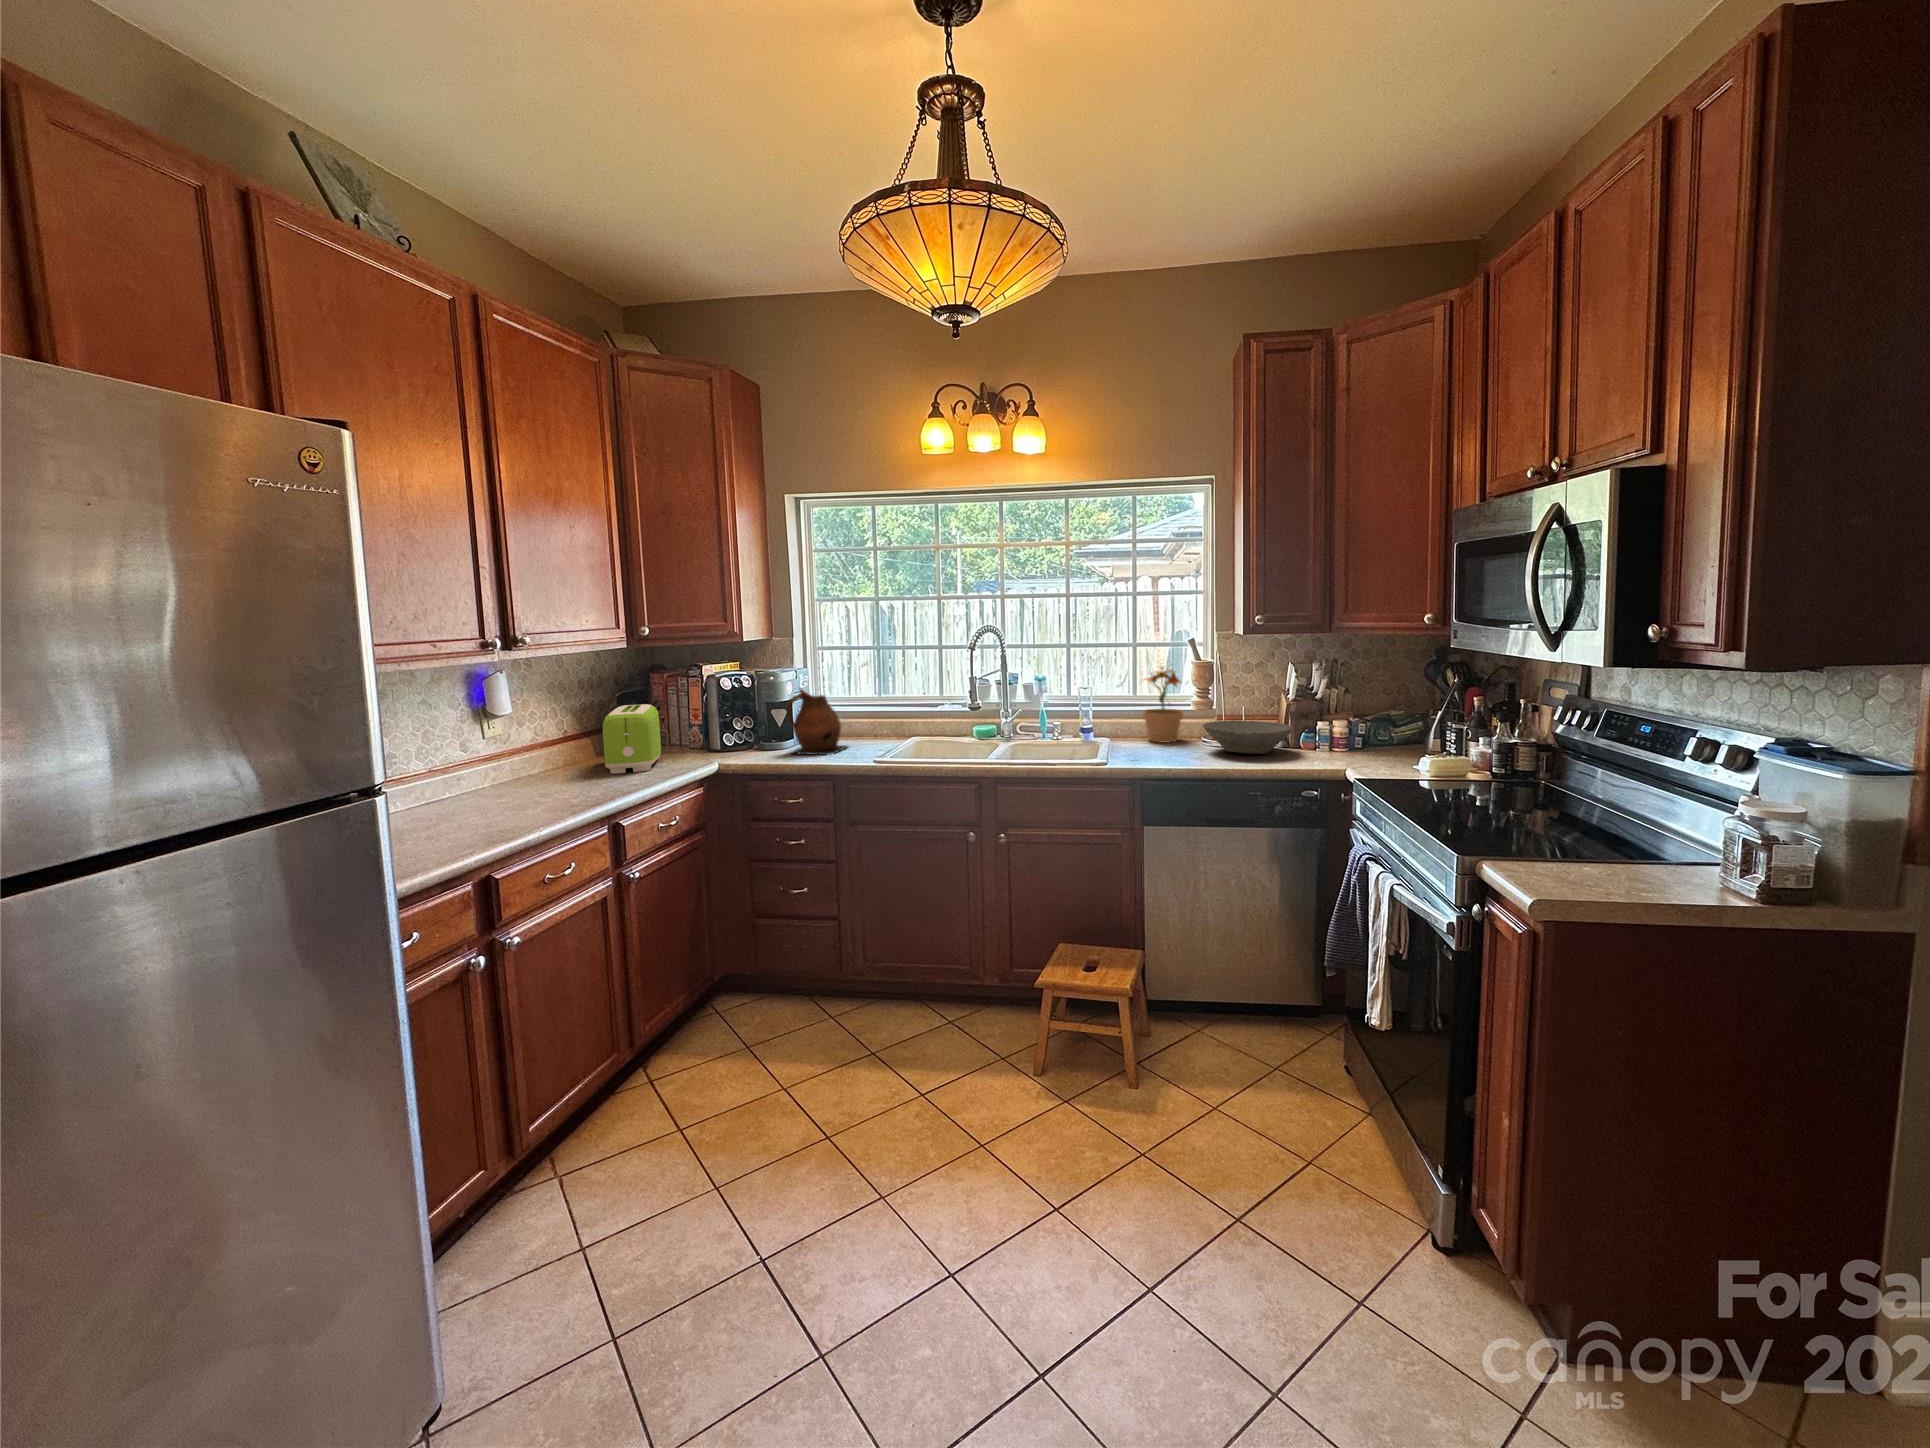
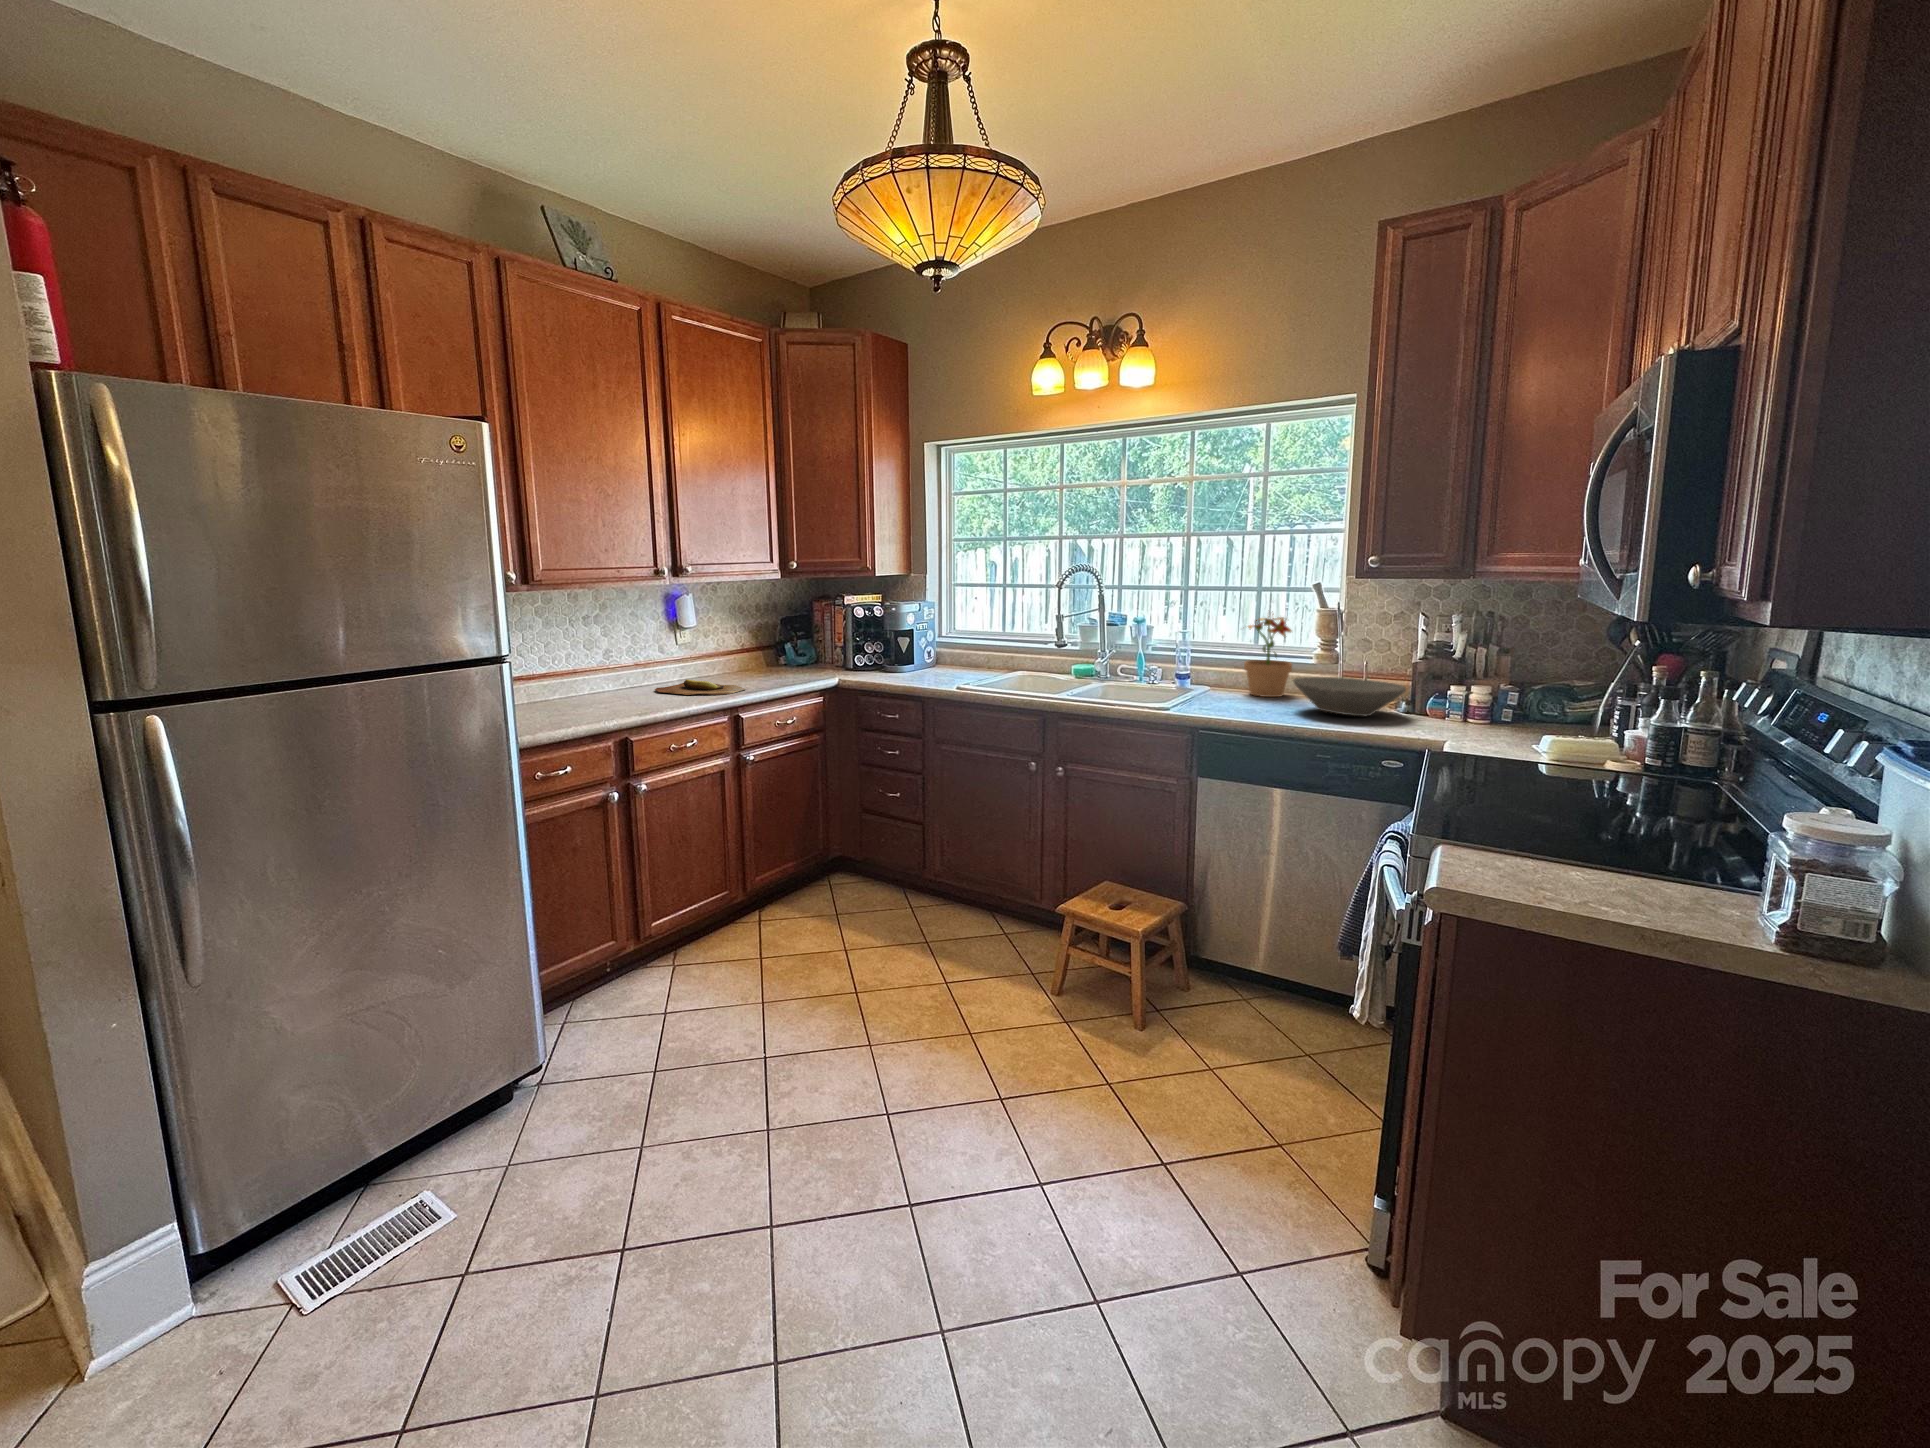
ceramic pitcher: present [786,688,849,755] -> none [896,619,953,681]
toaster: present [603,704,661,773] -> none [752,627,804,680]
cutting board: none [475,784,616,806] -> present [655,679,745,695]

